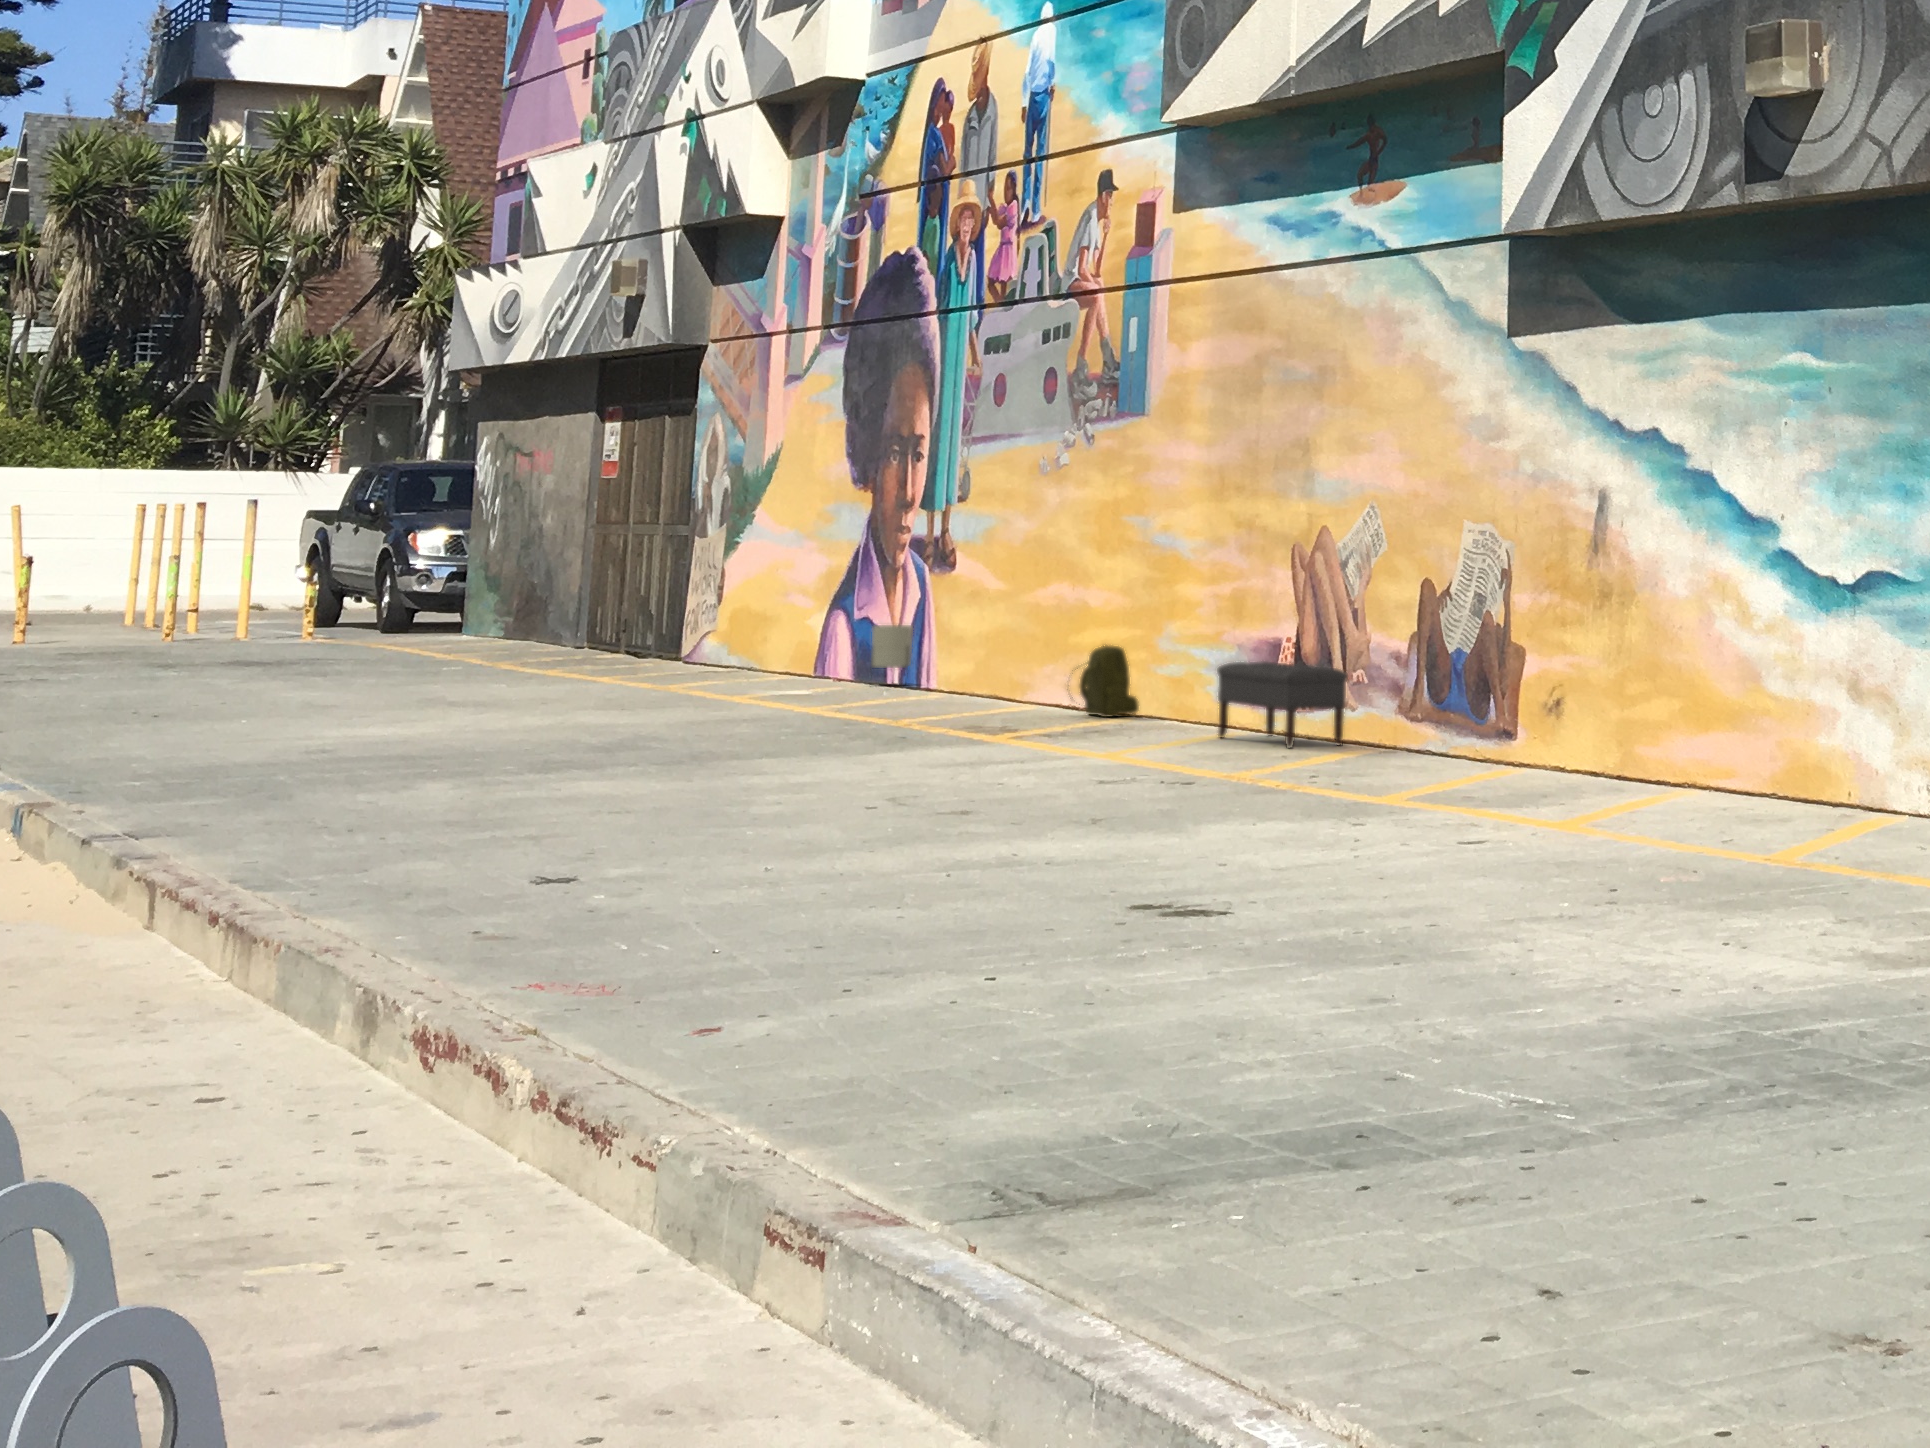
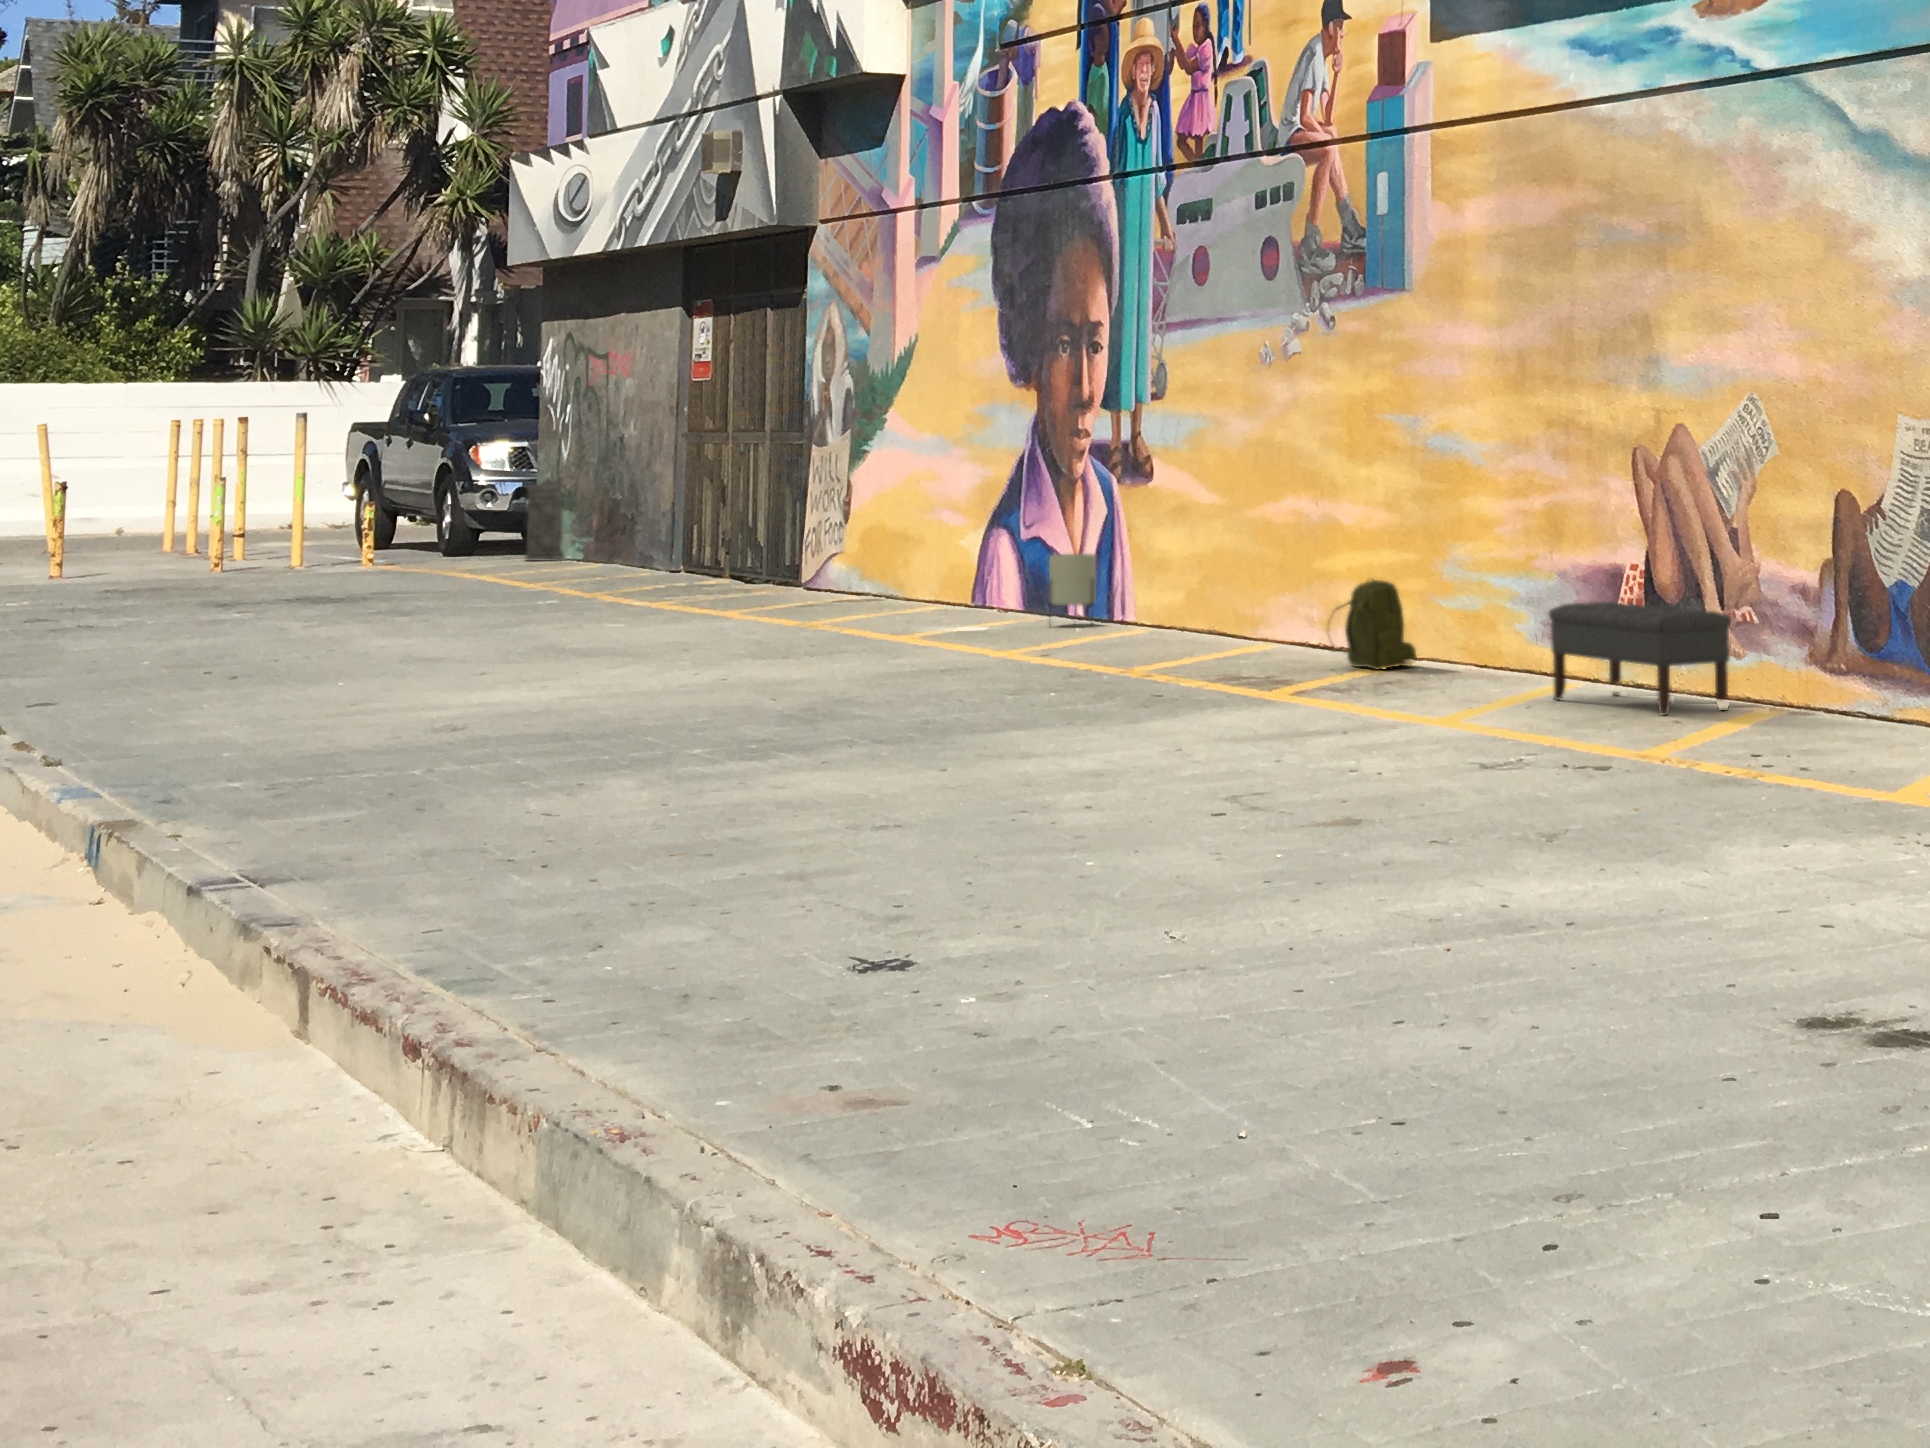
trash can: none [453,559,497,632] -> present [525,478,564,561]

